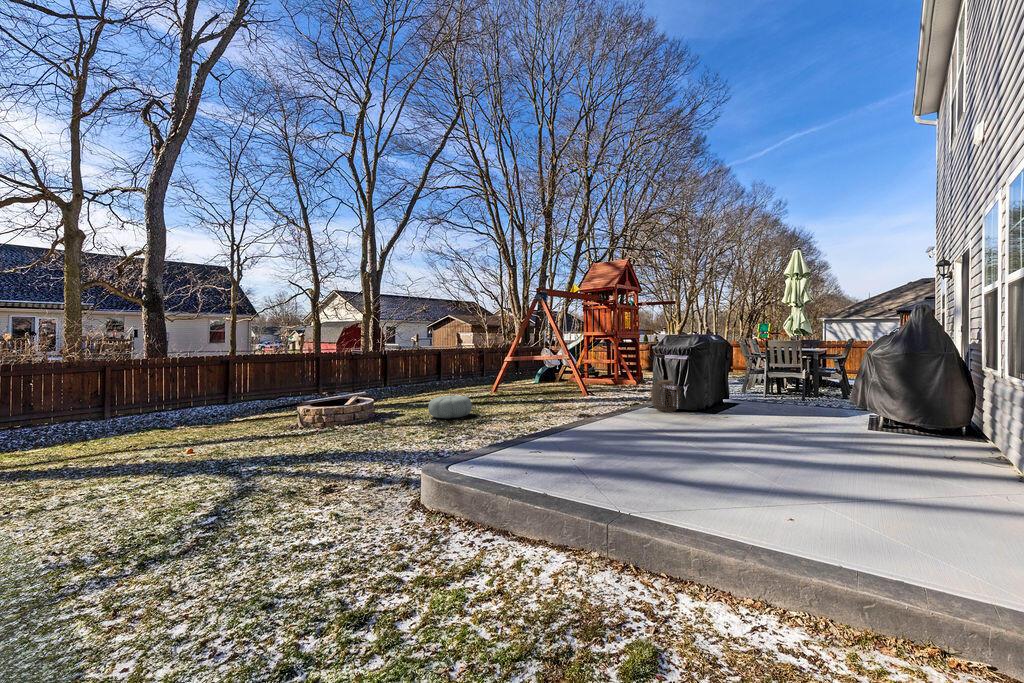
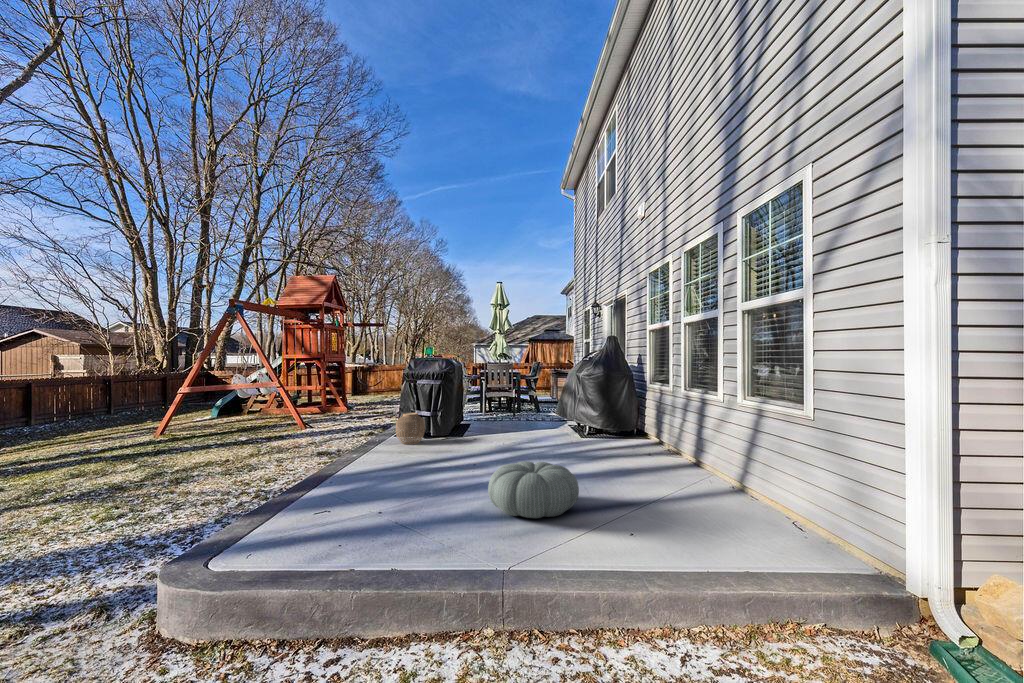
pouf: present [428,396,472,419] -> present [488,461,579,518]

